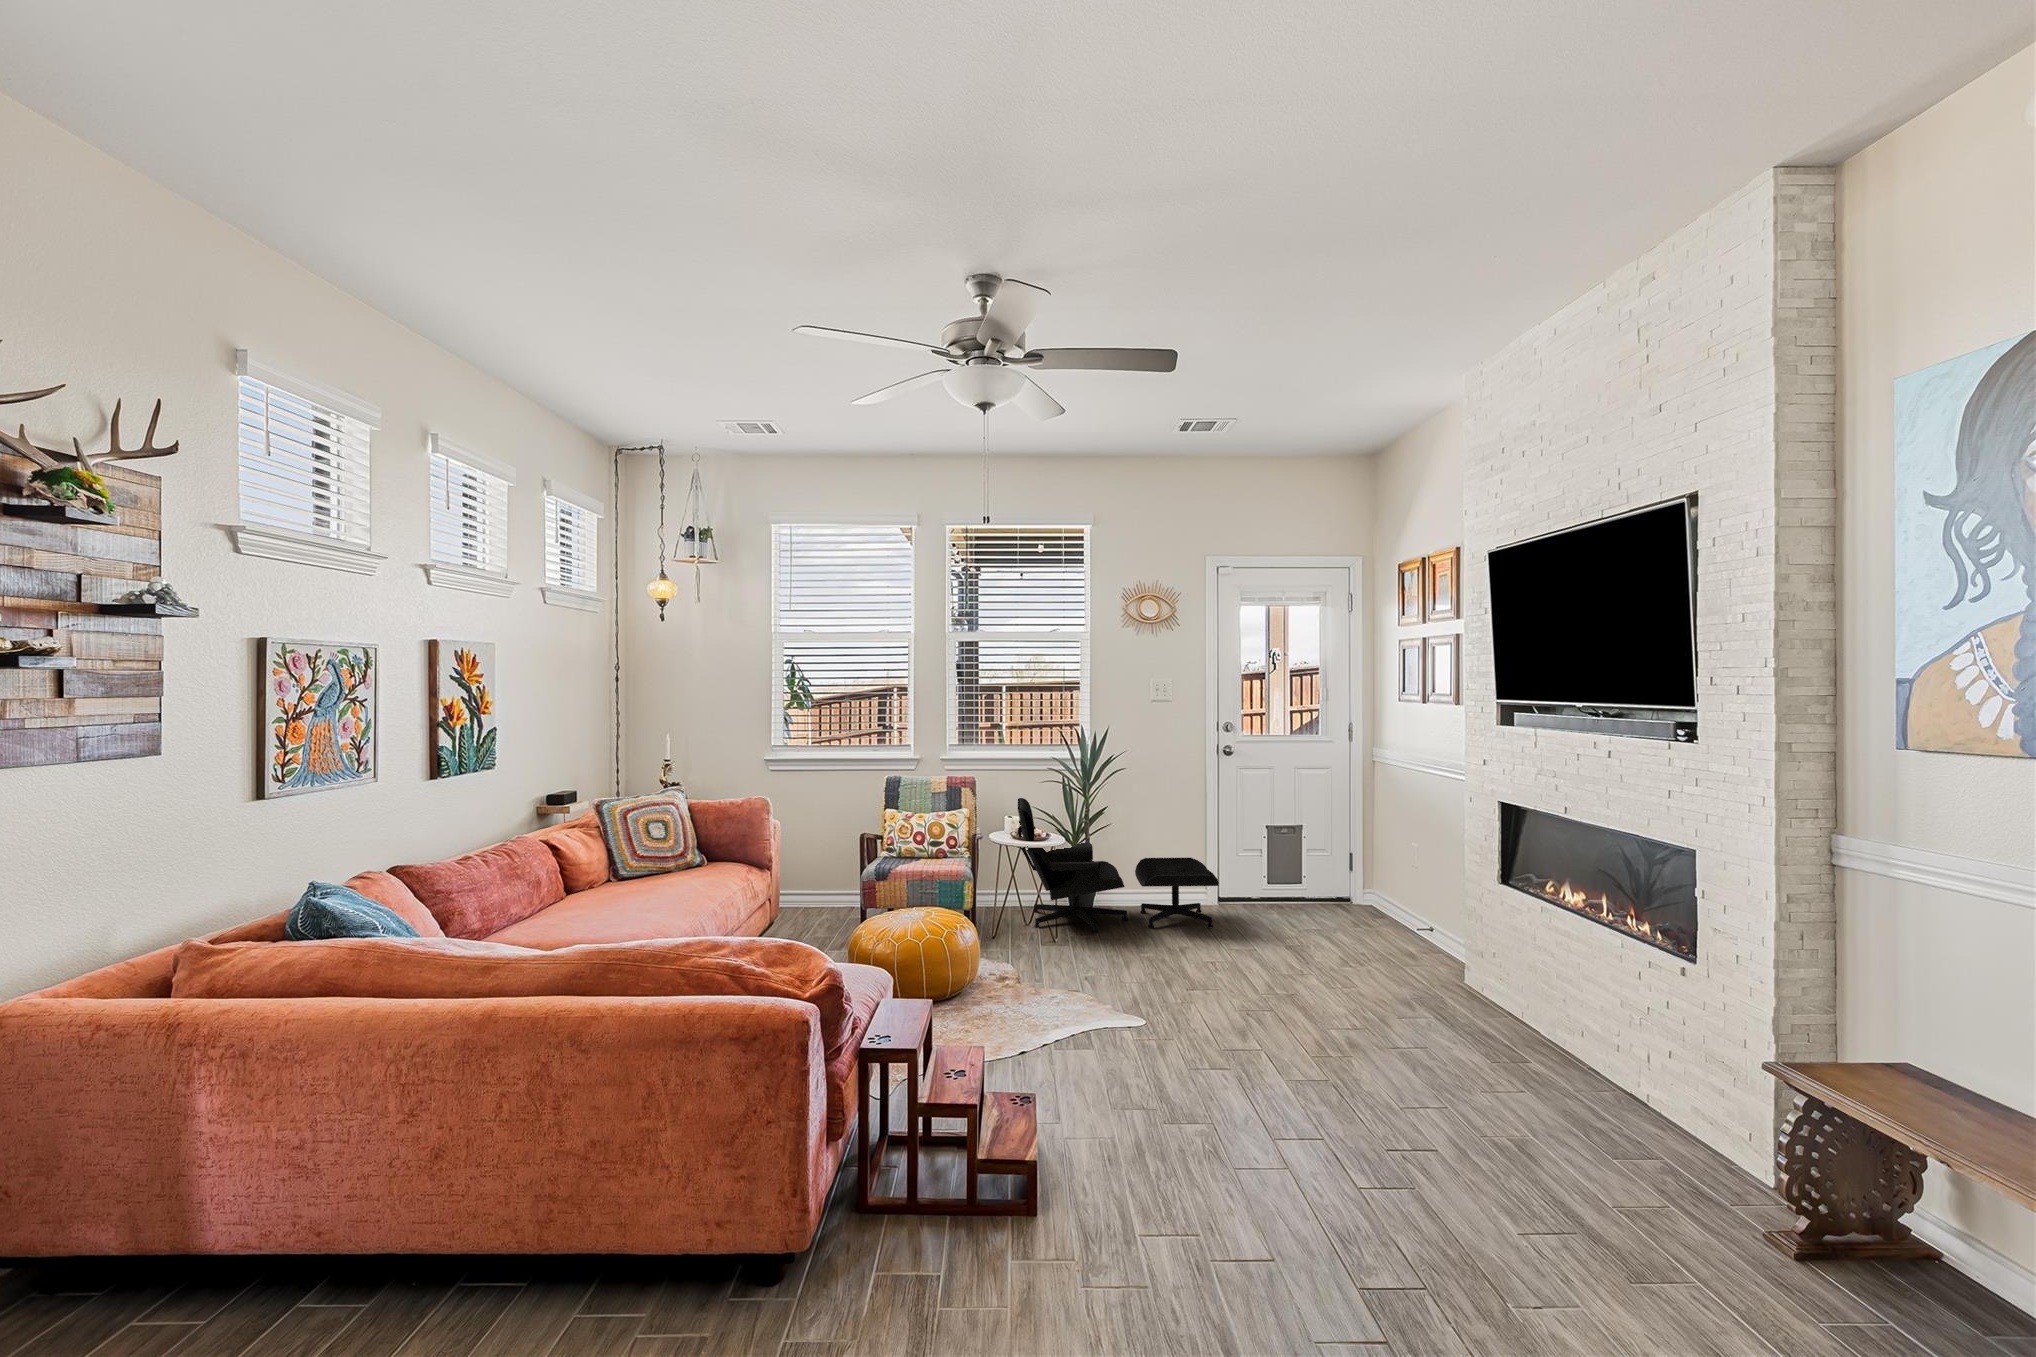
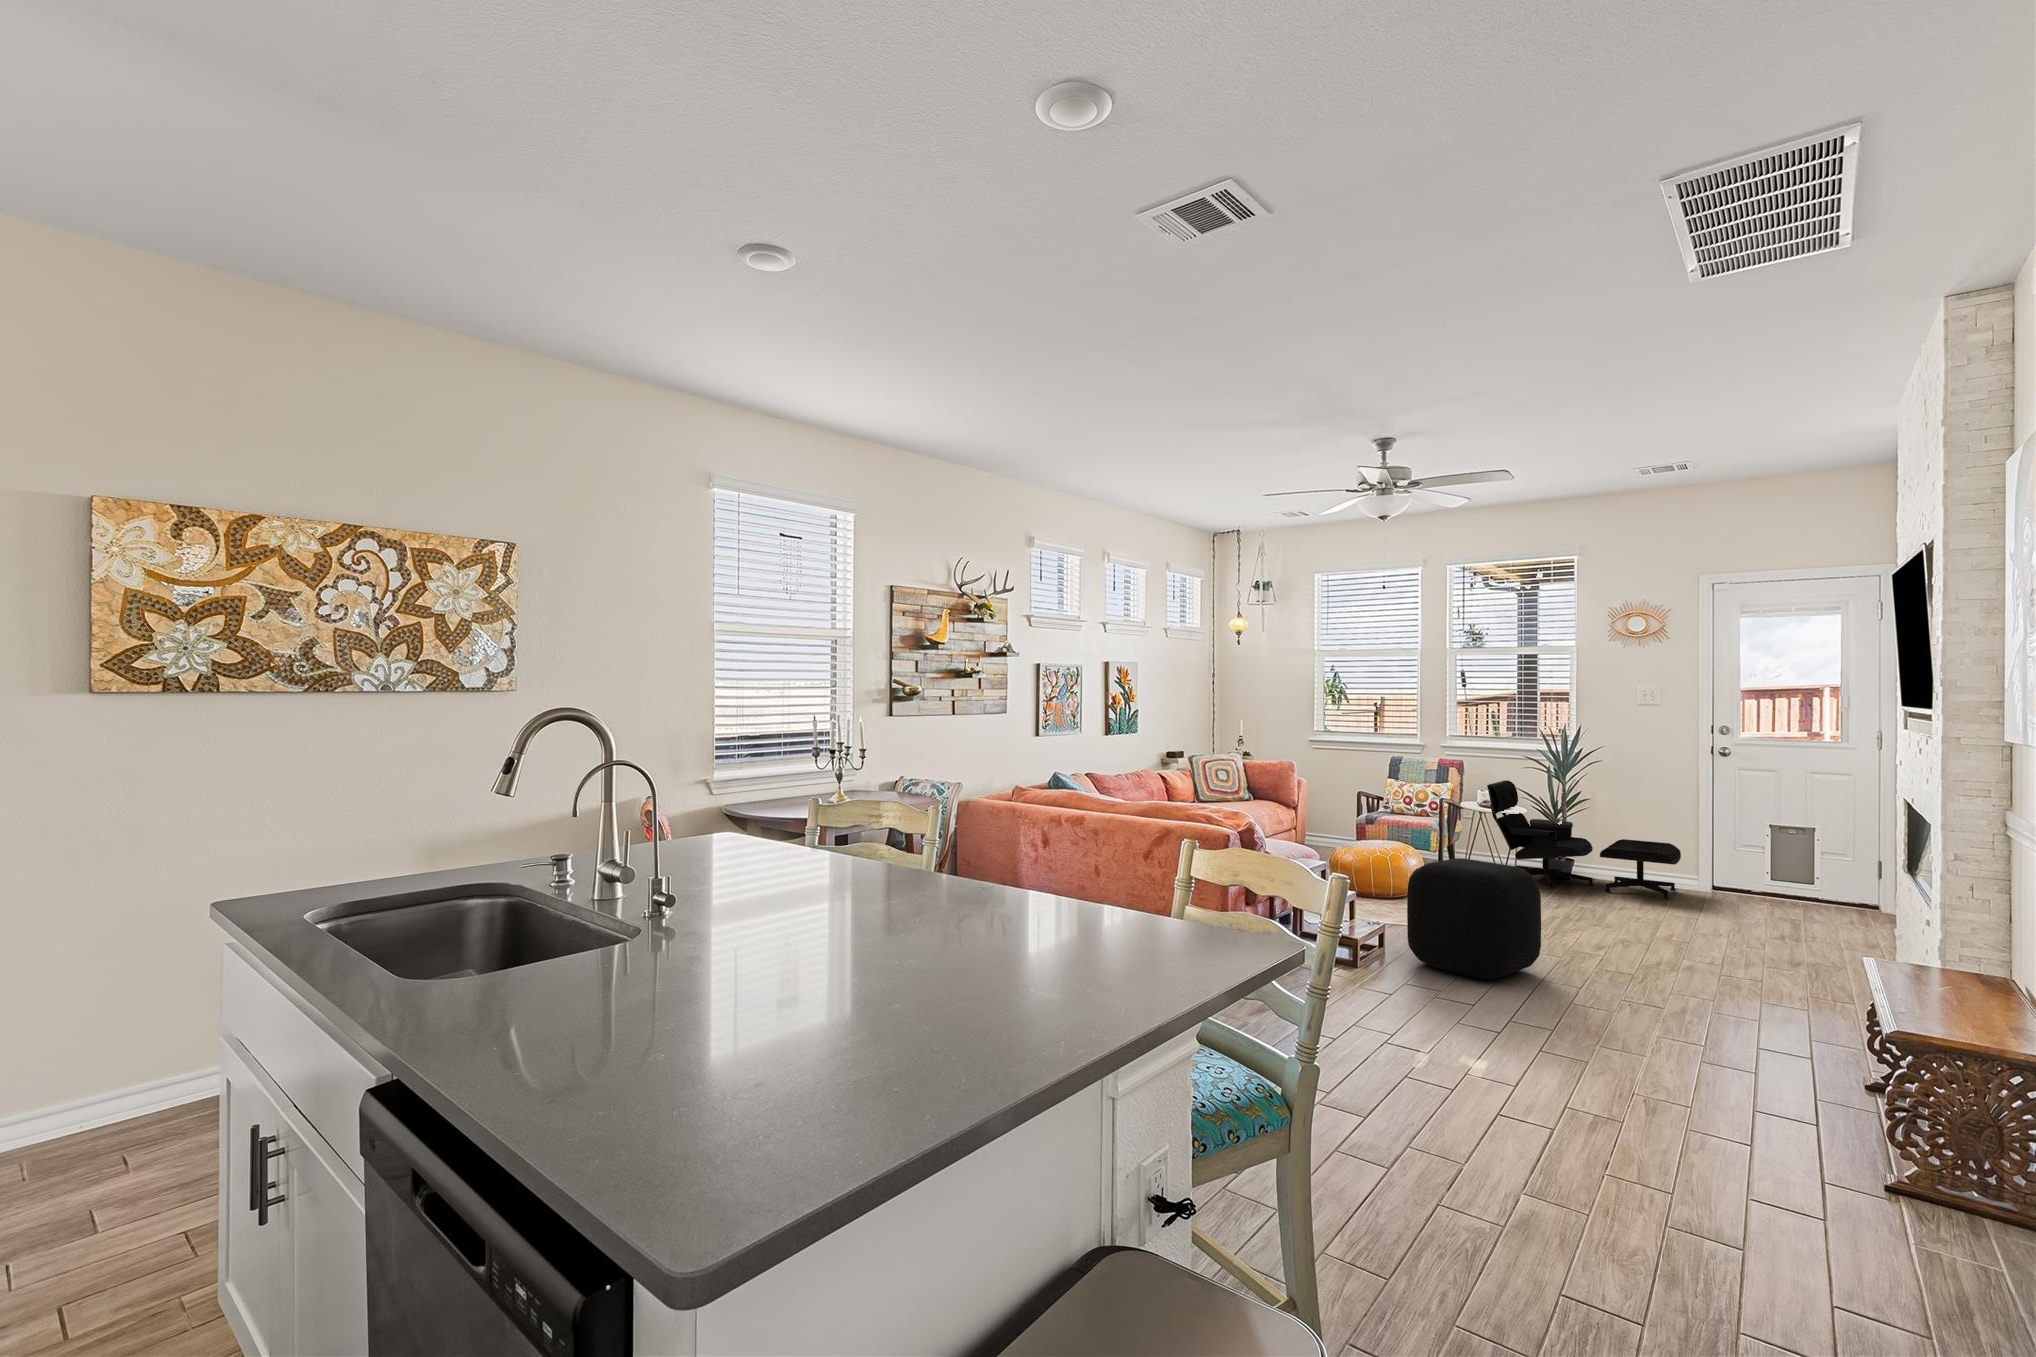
ottoman: none [1115,966,1315,1193] -> present [1407,858,1541,979]

